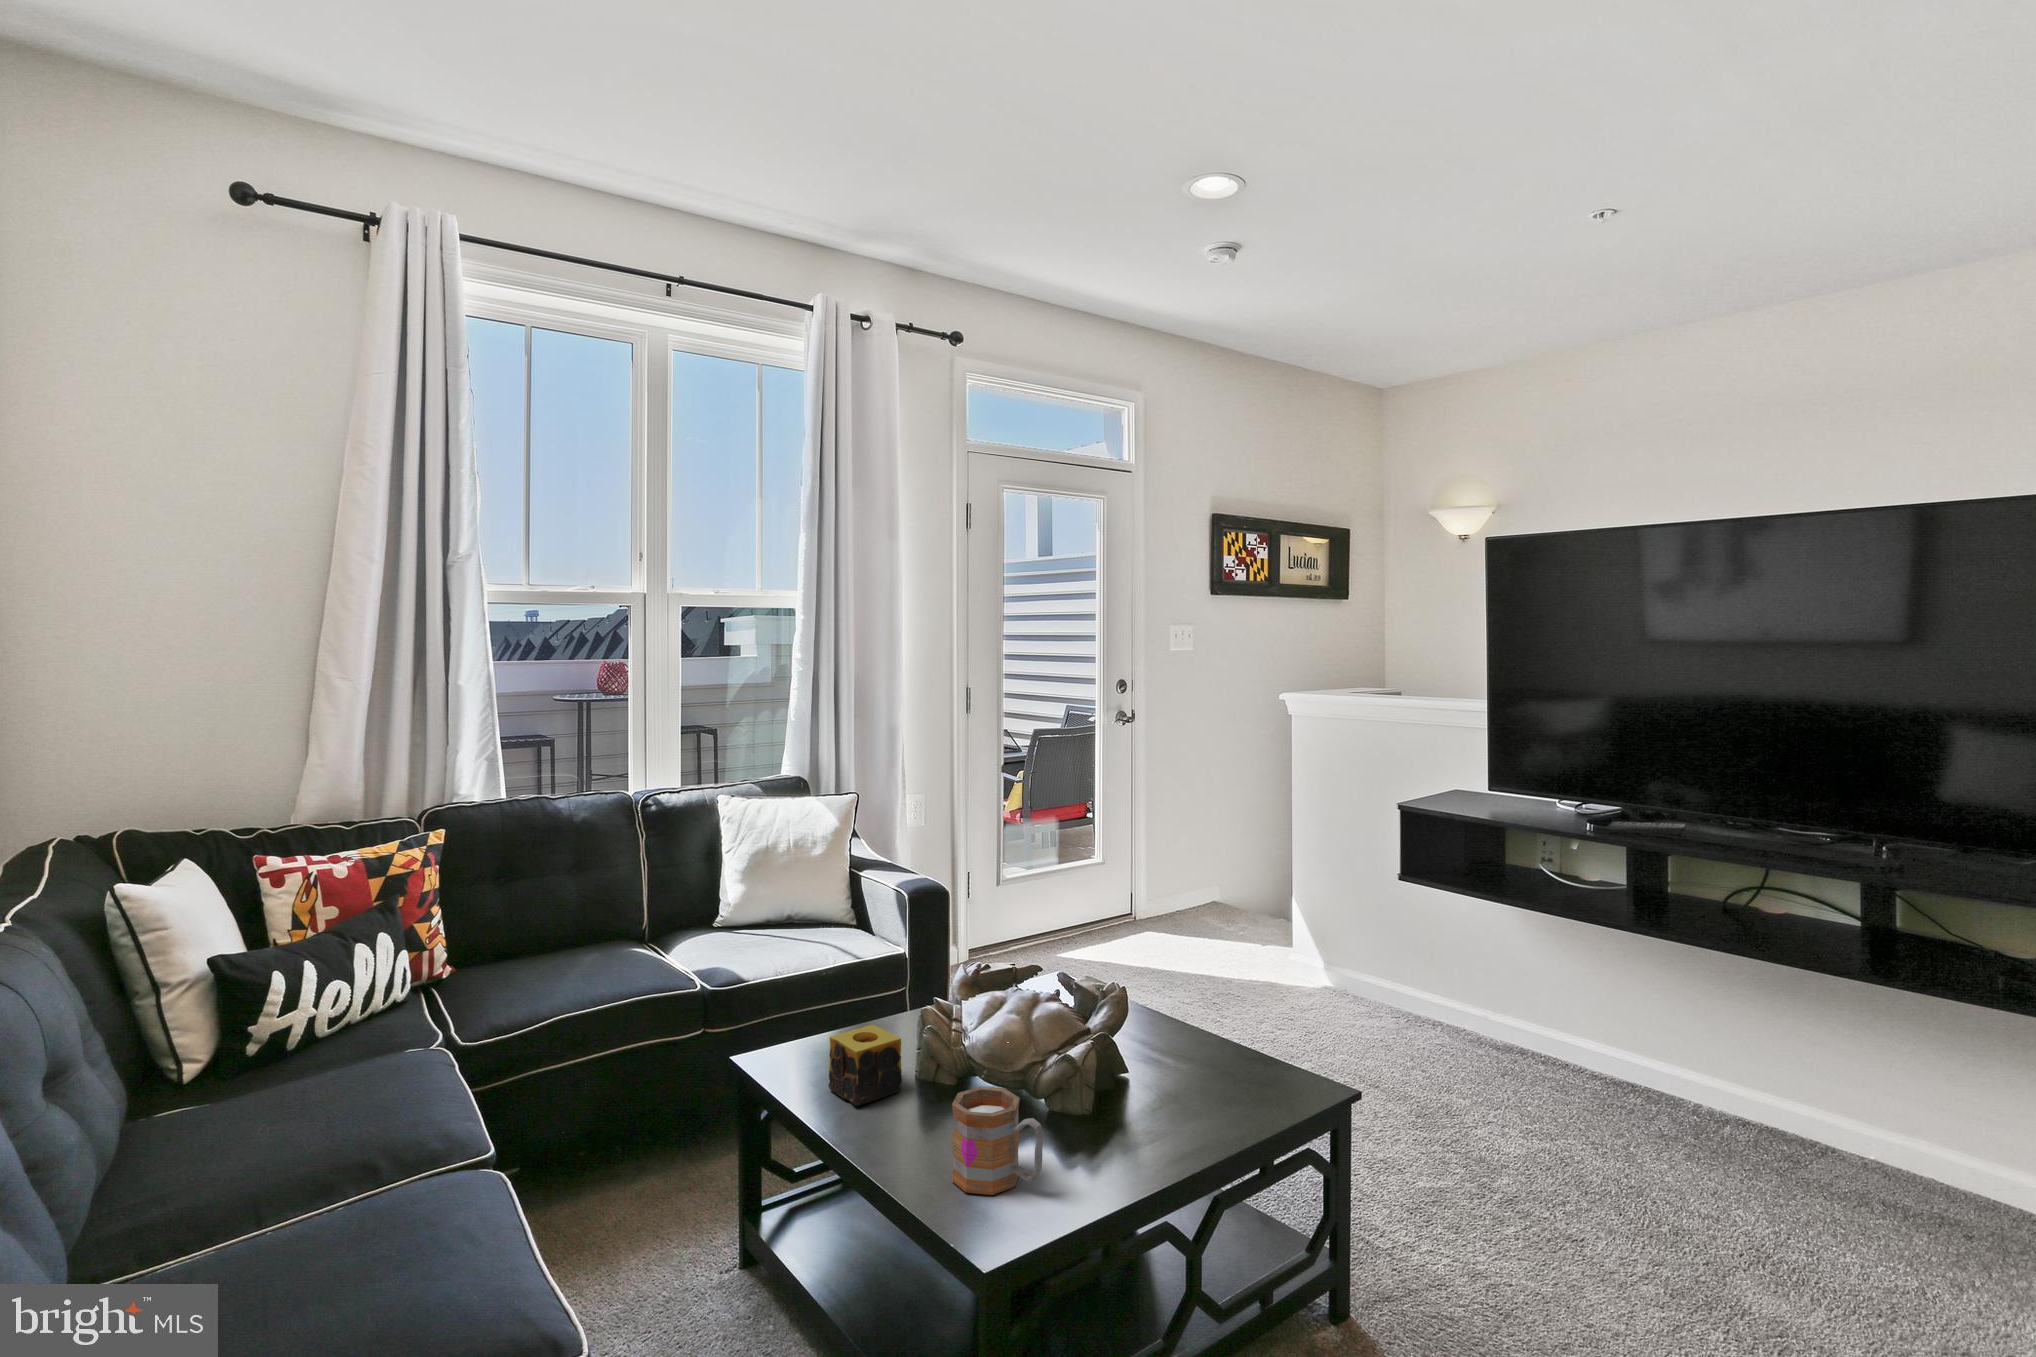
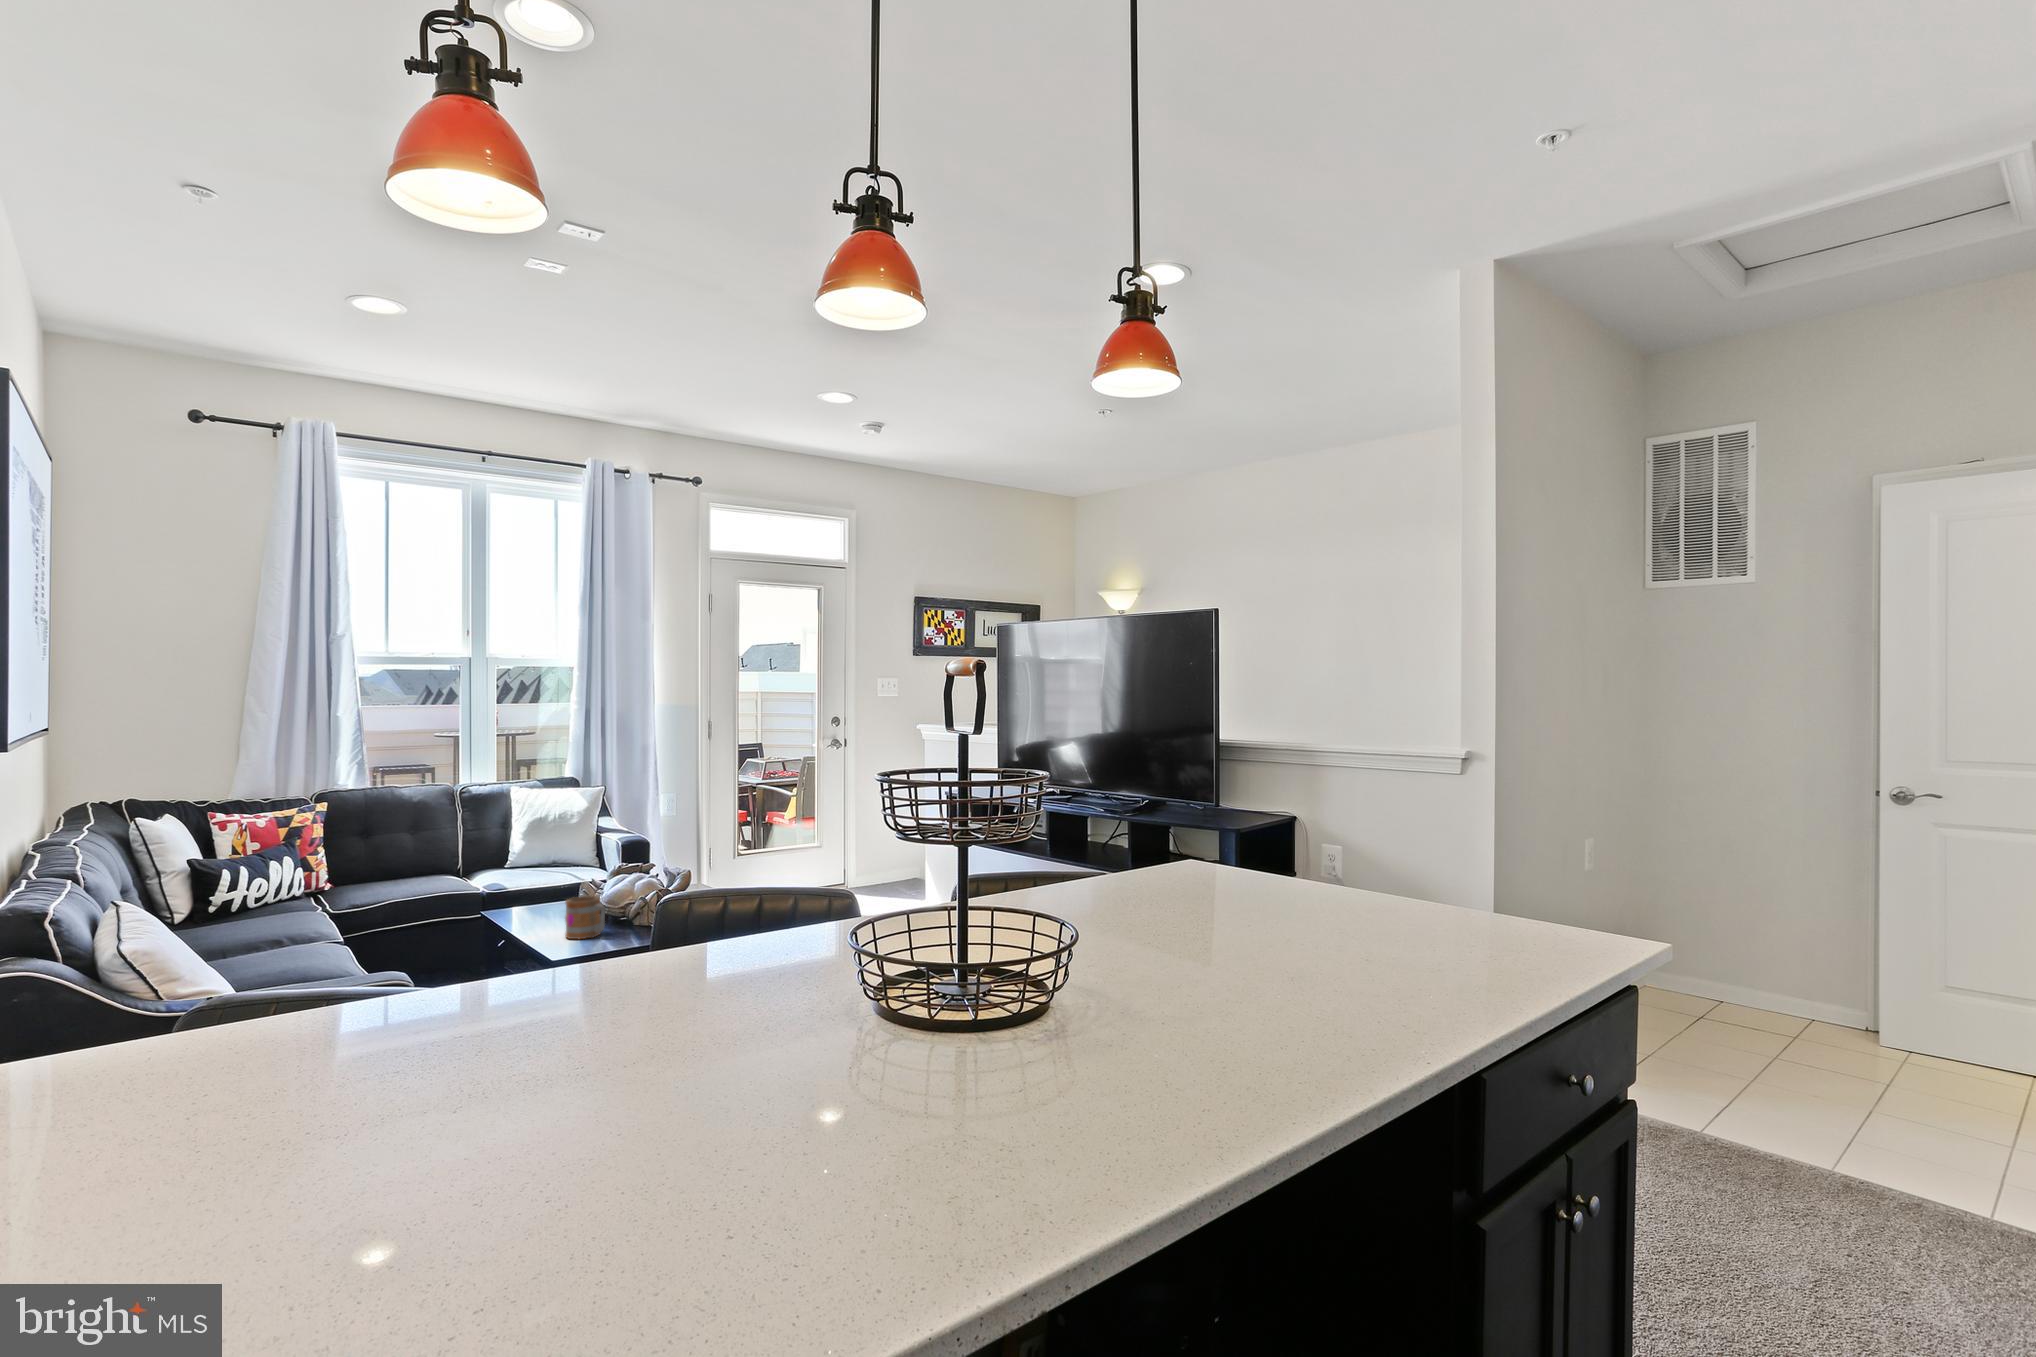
candle: present [829,1025,902,1106] -> none [527,886,566,920]

